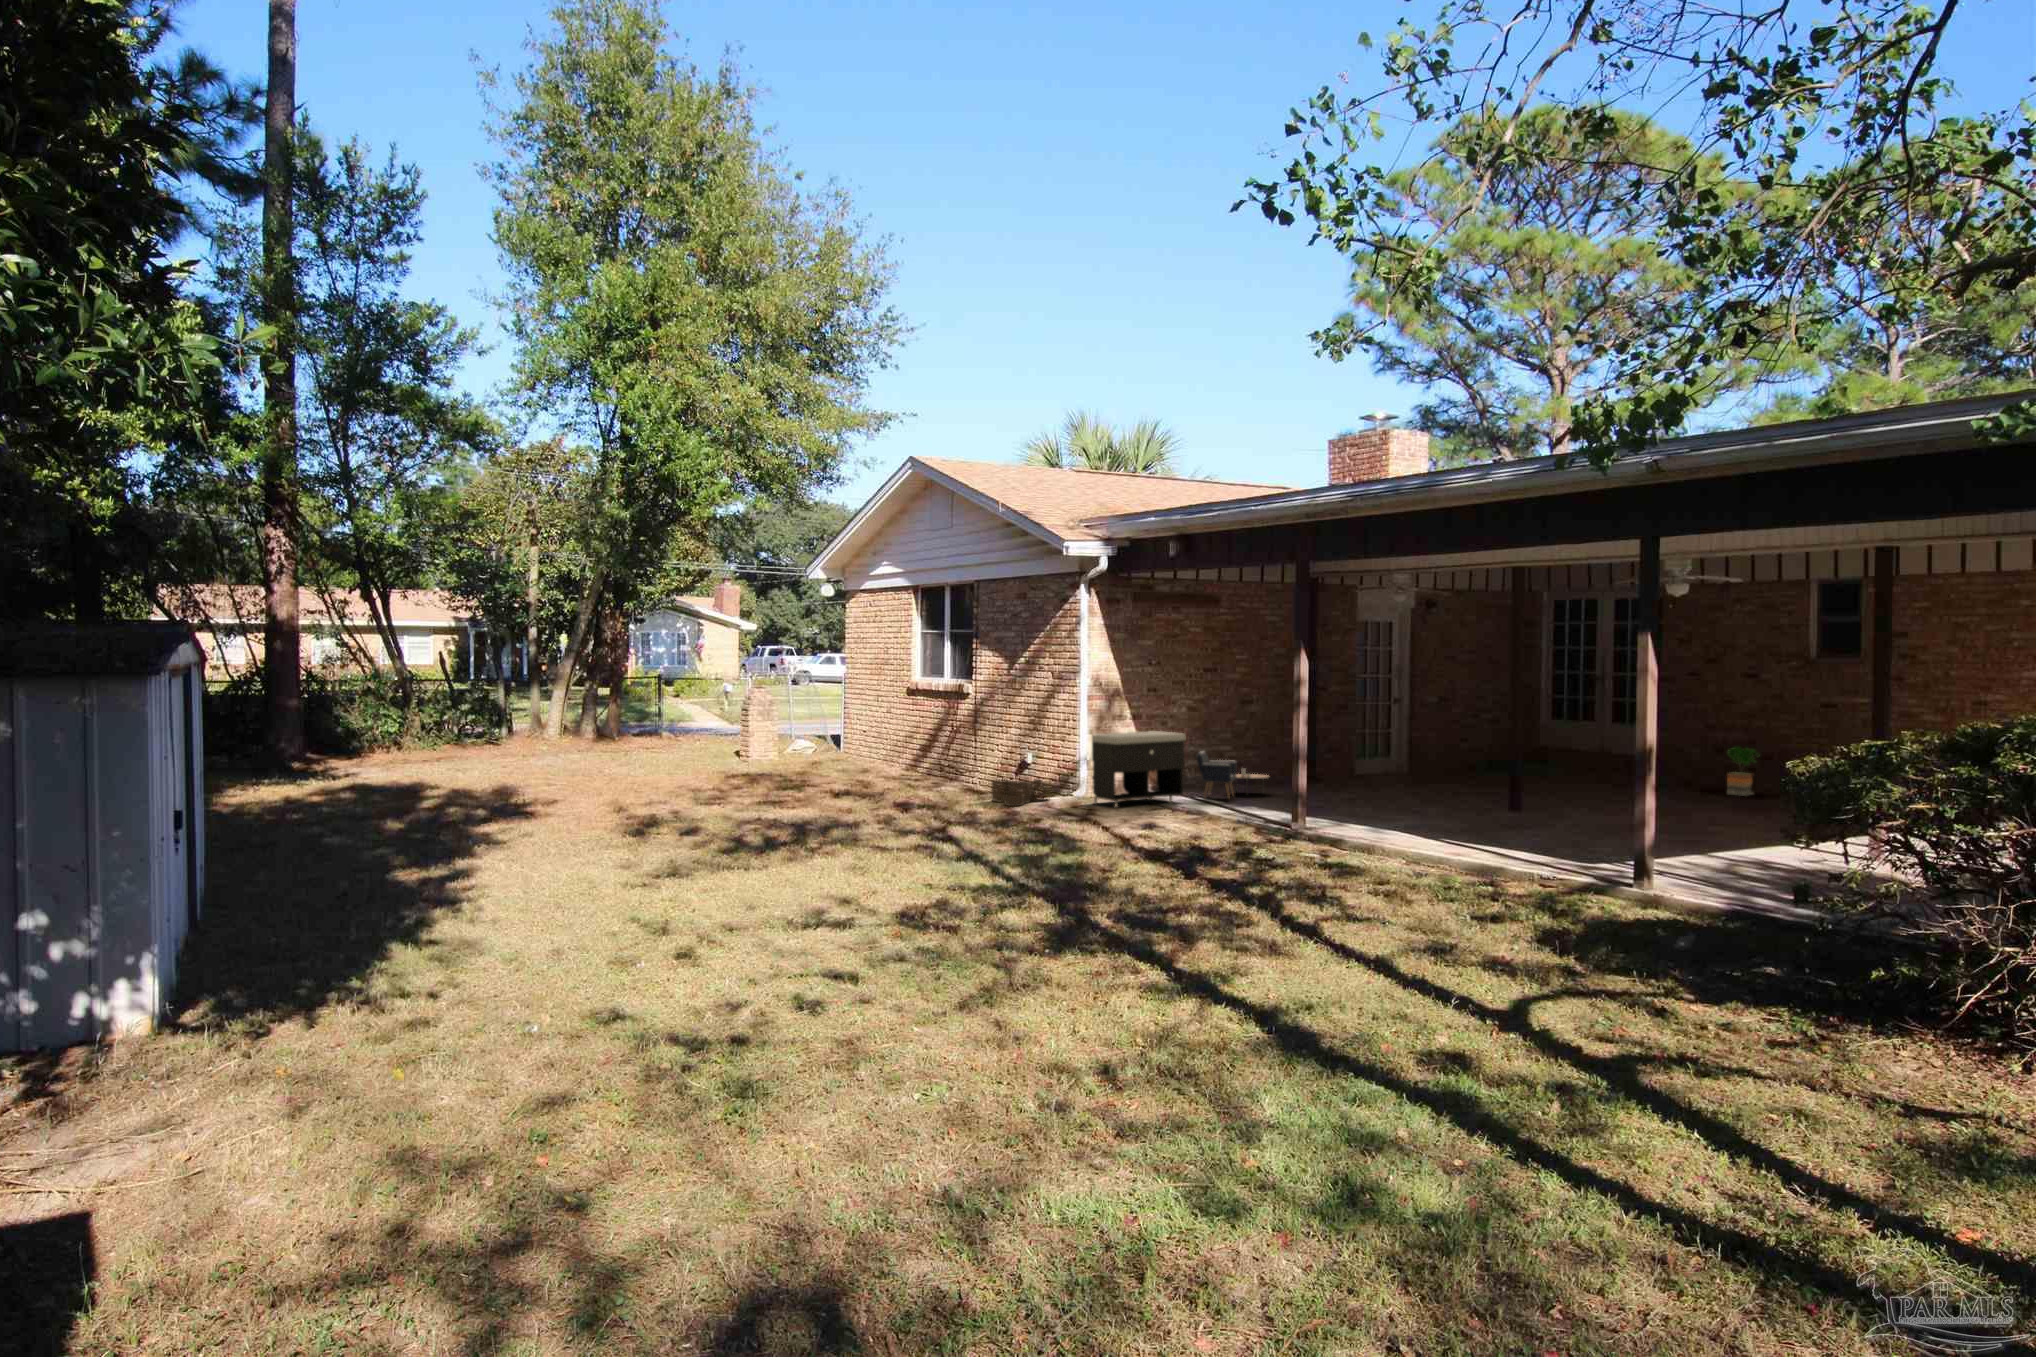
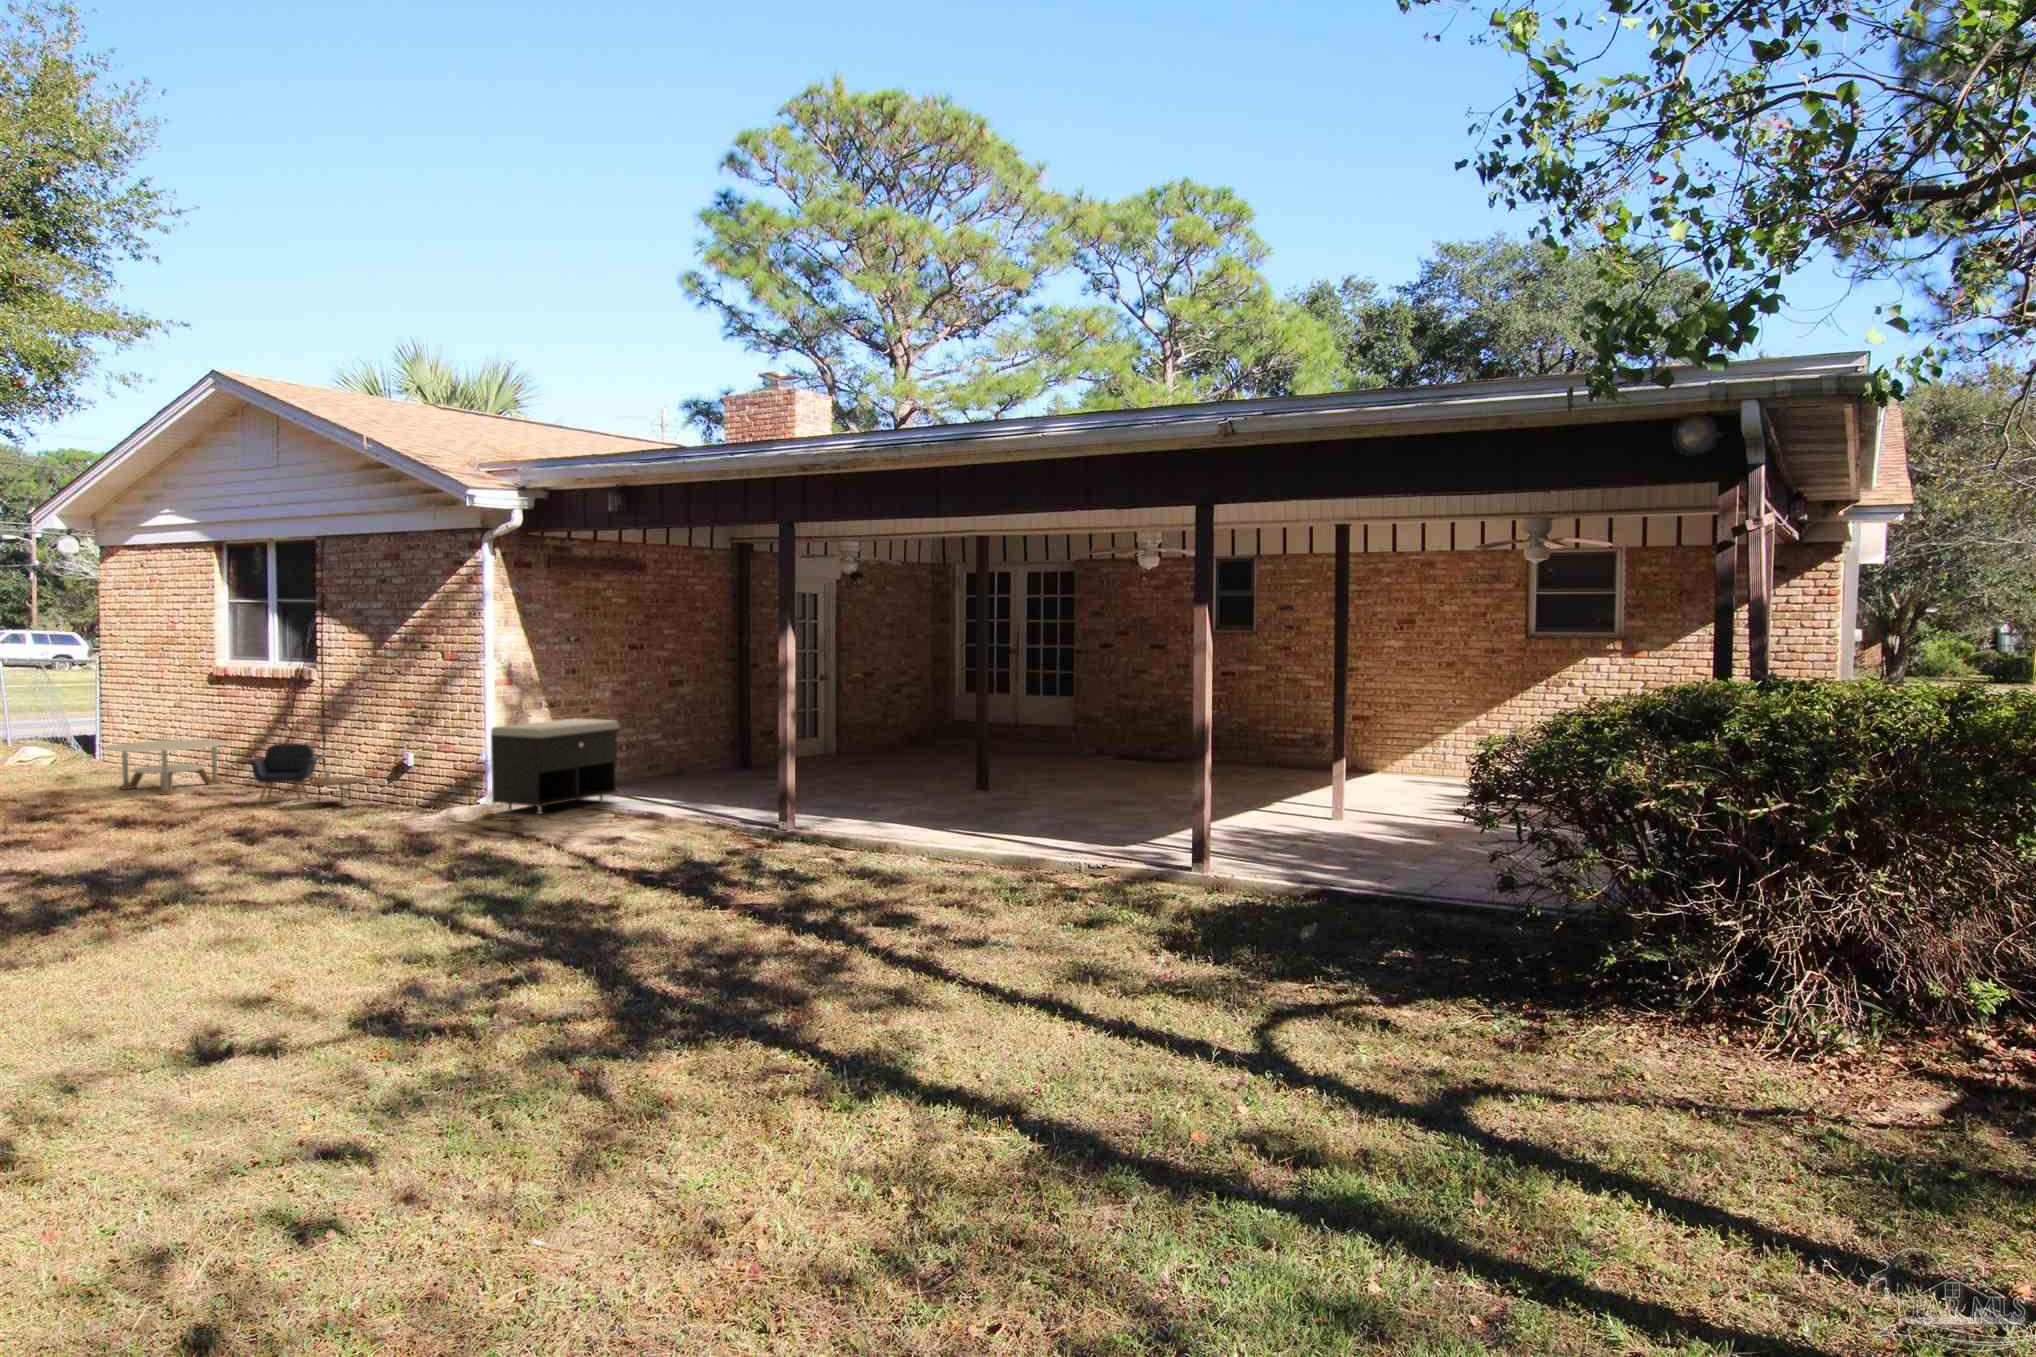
round table: none [834,738,917,778] -> present [103,740,230,795]
potted tree: present [1727,747,1759,796] -> none [1131,709,1161,756]
armchair: present [1196,751,1269,798] -> present [246,744,365,803]
woven basket: present [991,779,1050,806] -> none [365,782,445,822]

